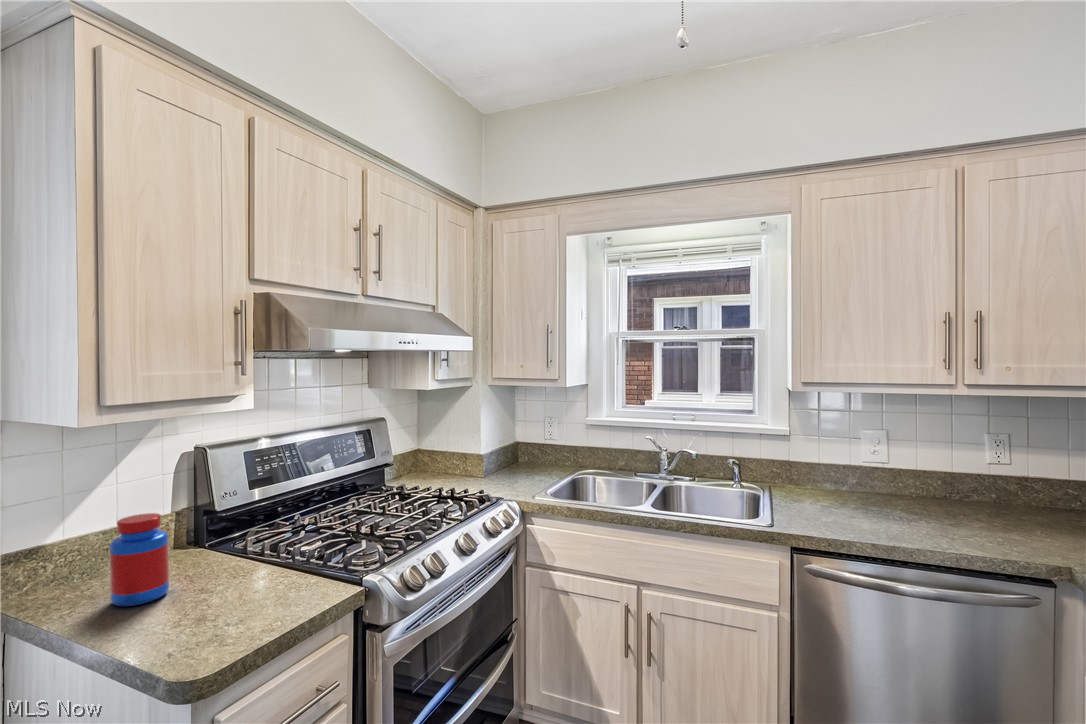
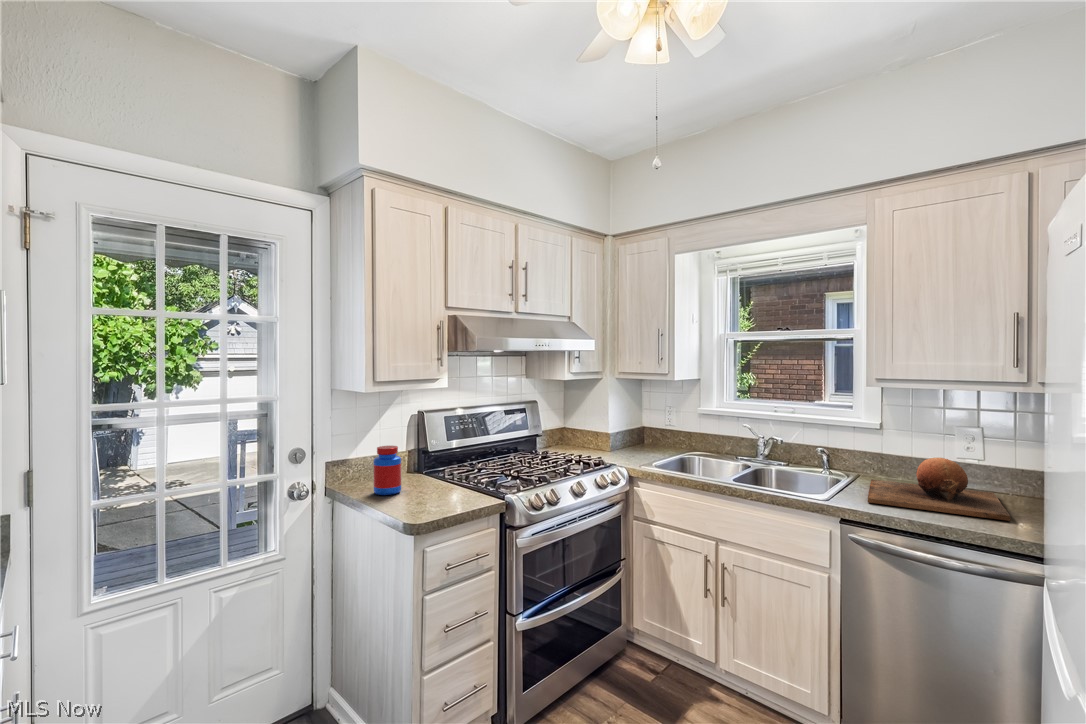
chopping board: none [792,463,960,531] -> present [868,458,1010,521]

